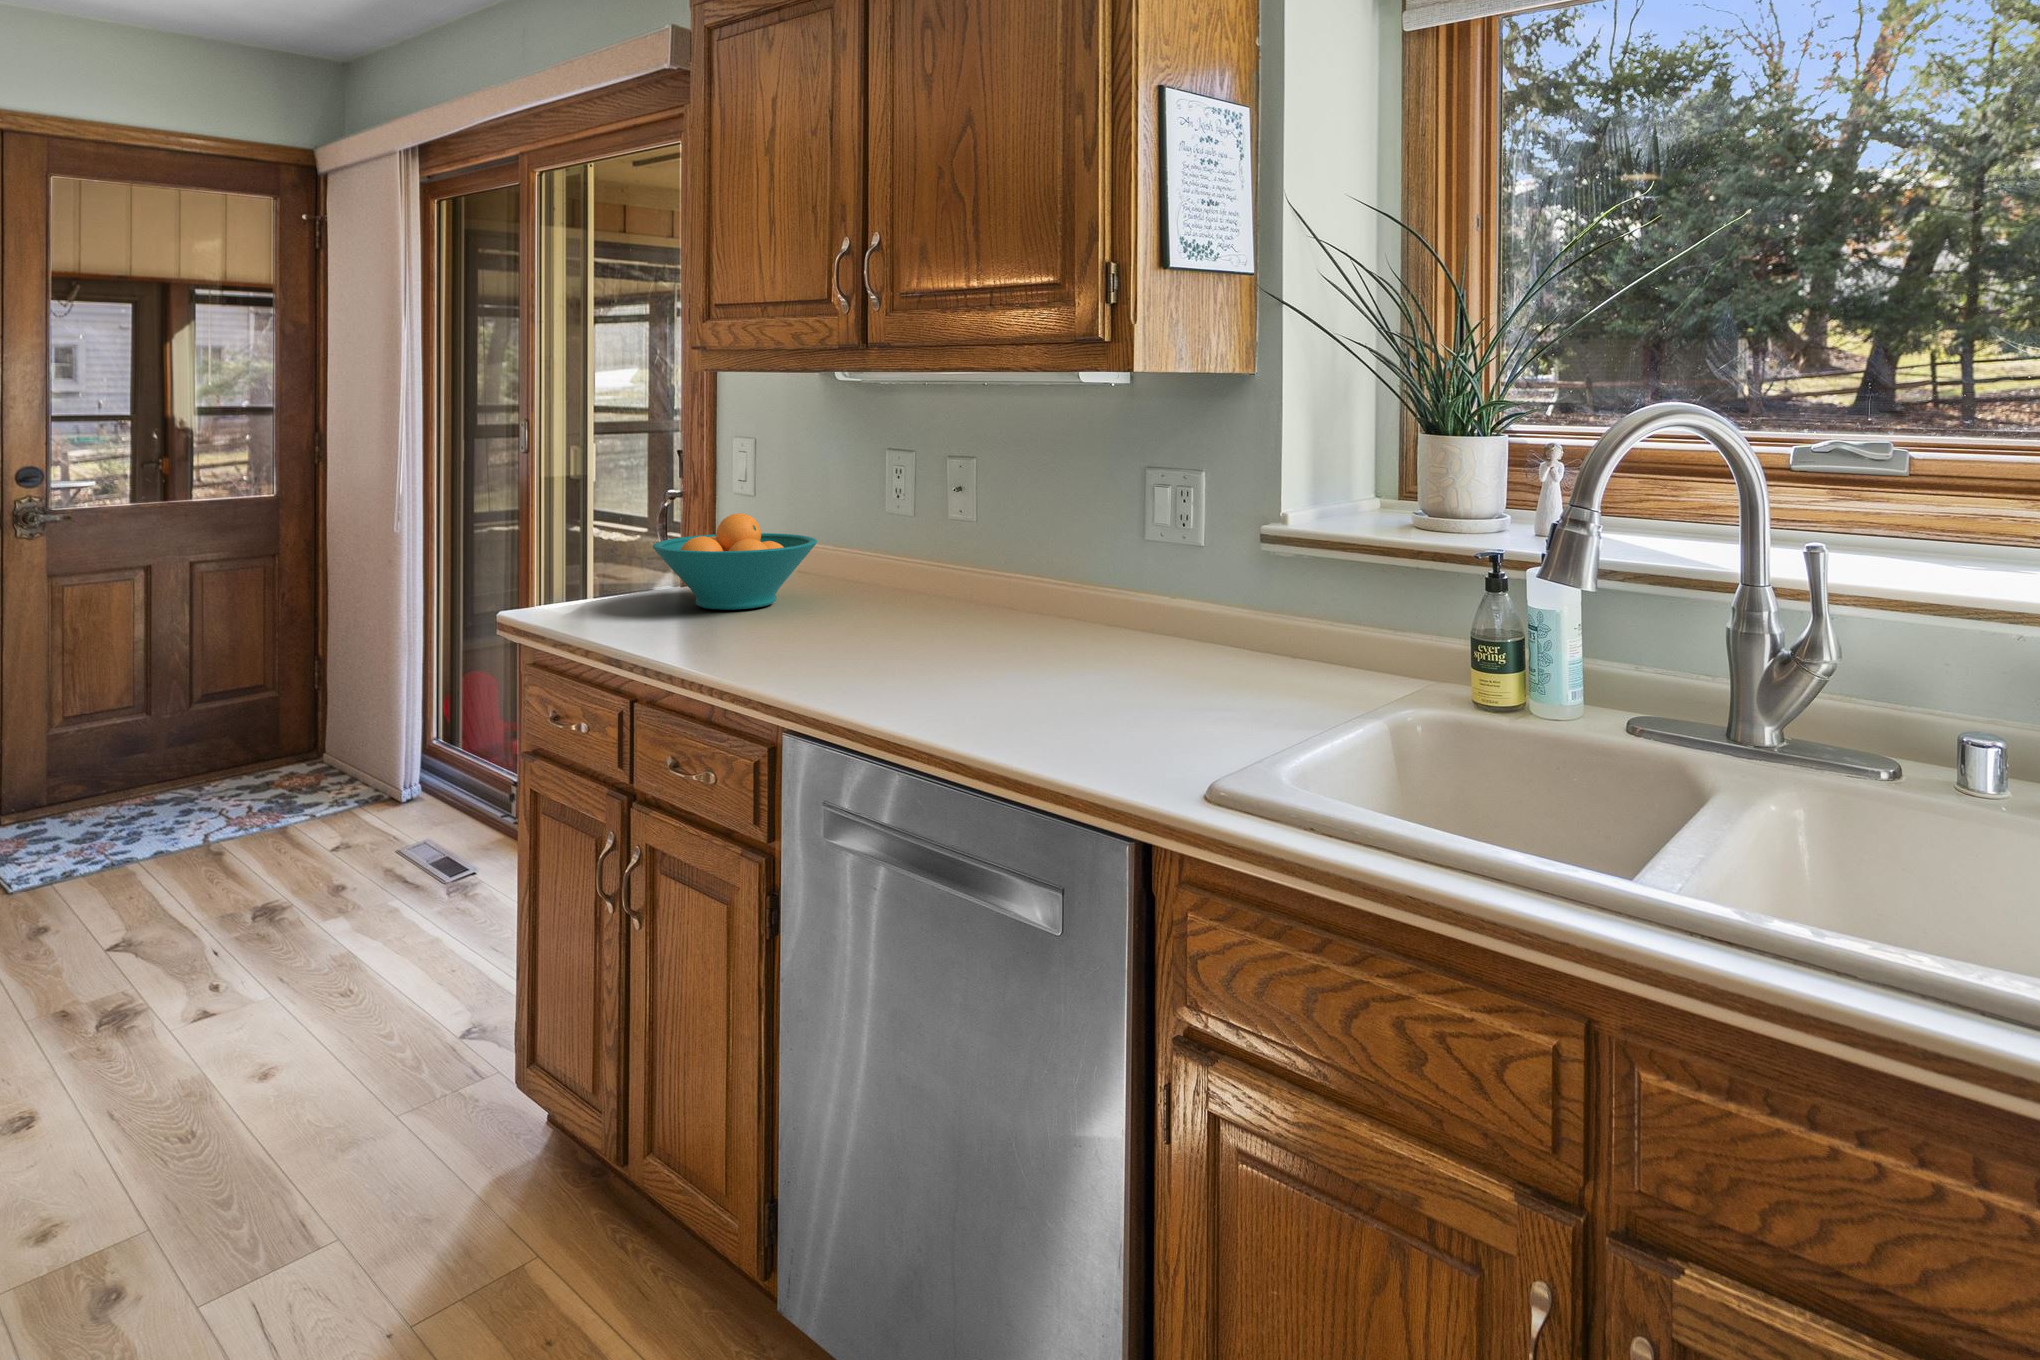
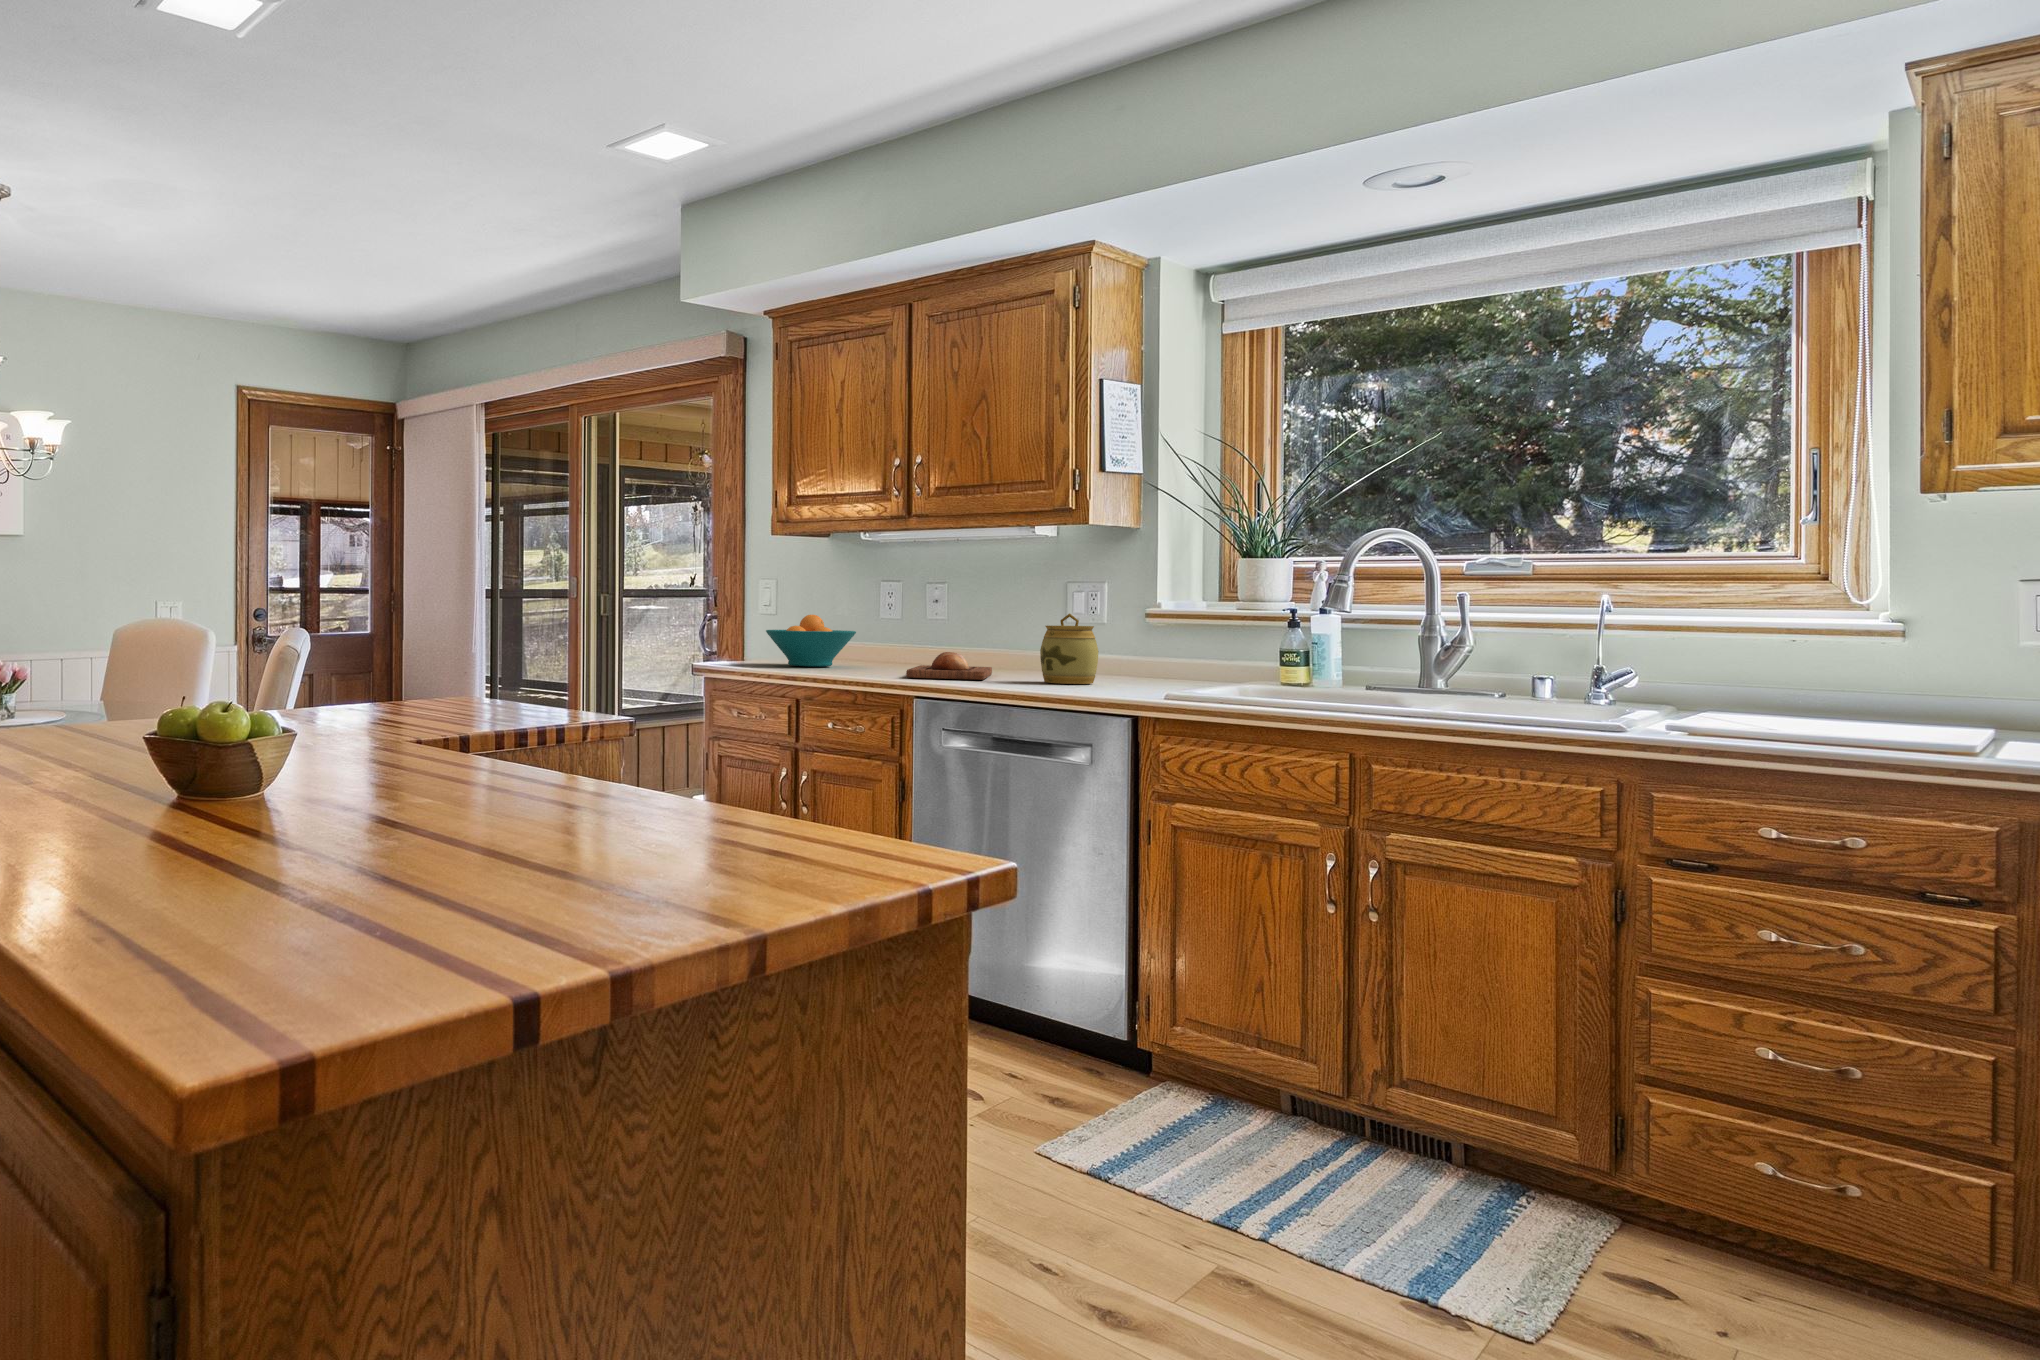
jar: none [1040,554,1143,702] -> present [1040,614,1099,684]
bread loaf: none [796,601,1009,685] -> present [906,652,992,680]

